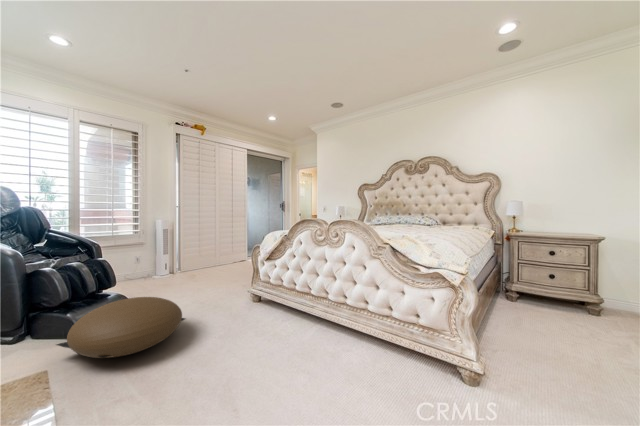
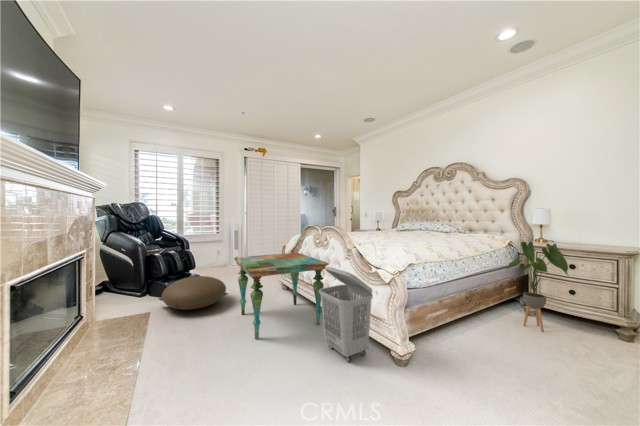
house plant: none [506,231,572,317] -> present [506,241,568,331]
side table: none [205,254,349,388] -> present [234,253,329,339]
laundry basket: none [364,271,437,398] -> present [319,267,373,362]

